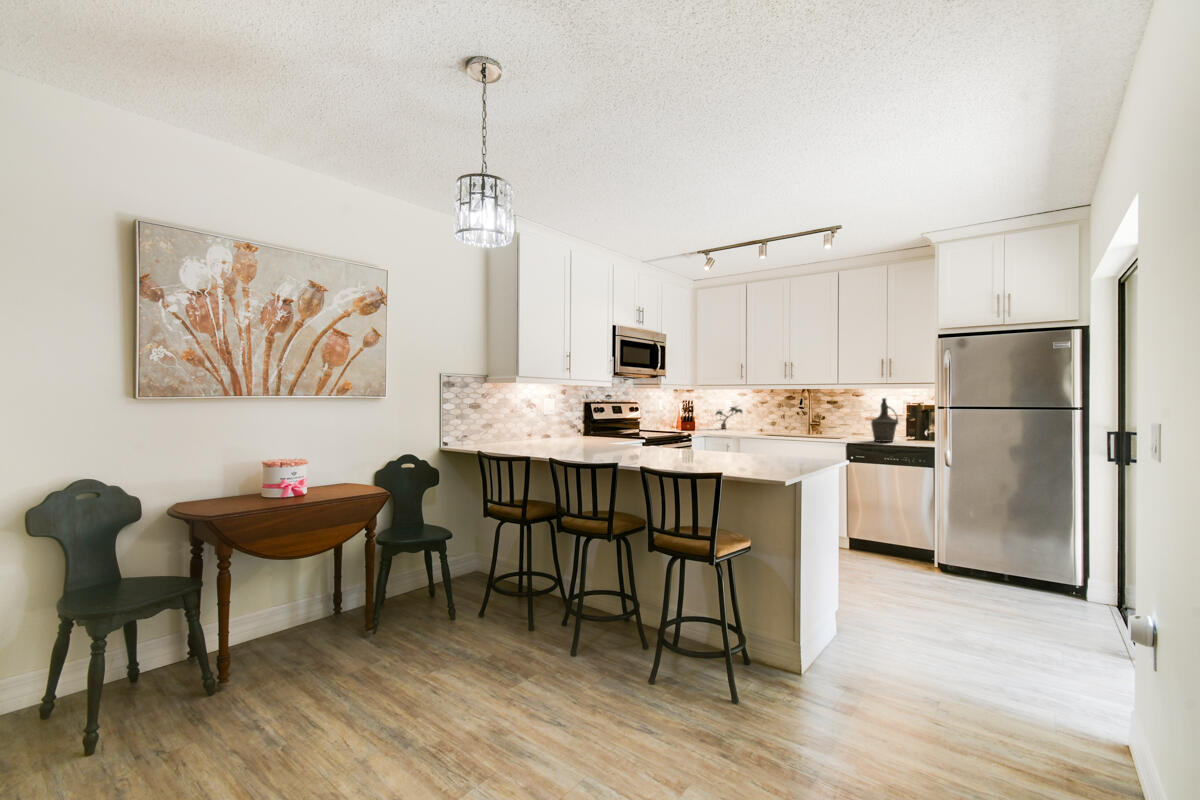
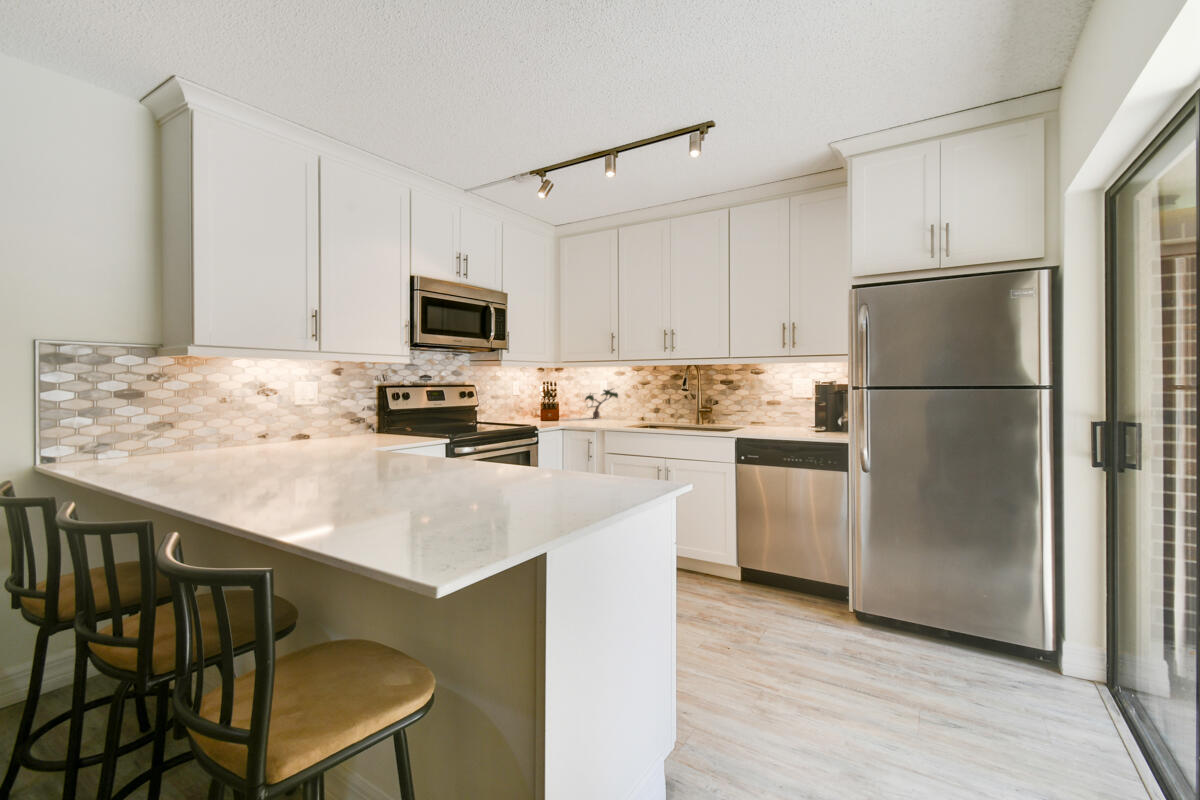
bottle: present [871,398,898,442] -> none [768,376,803,435]

